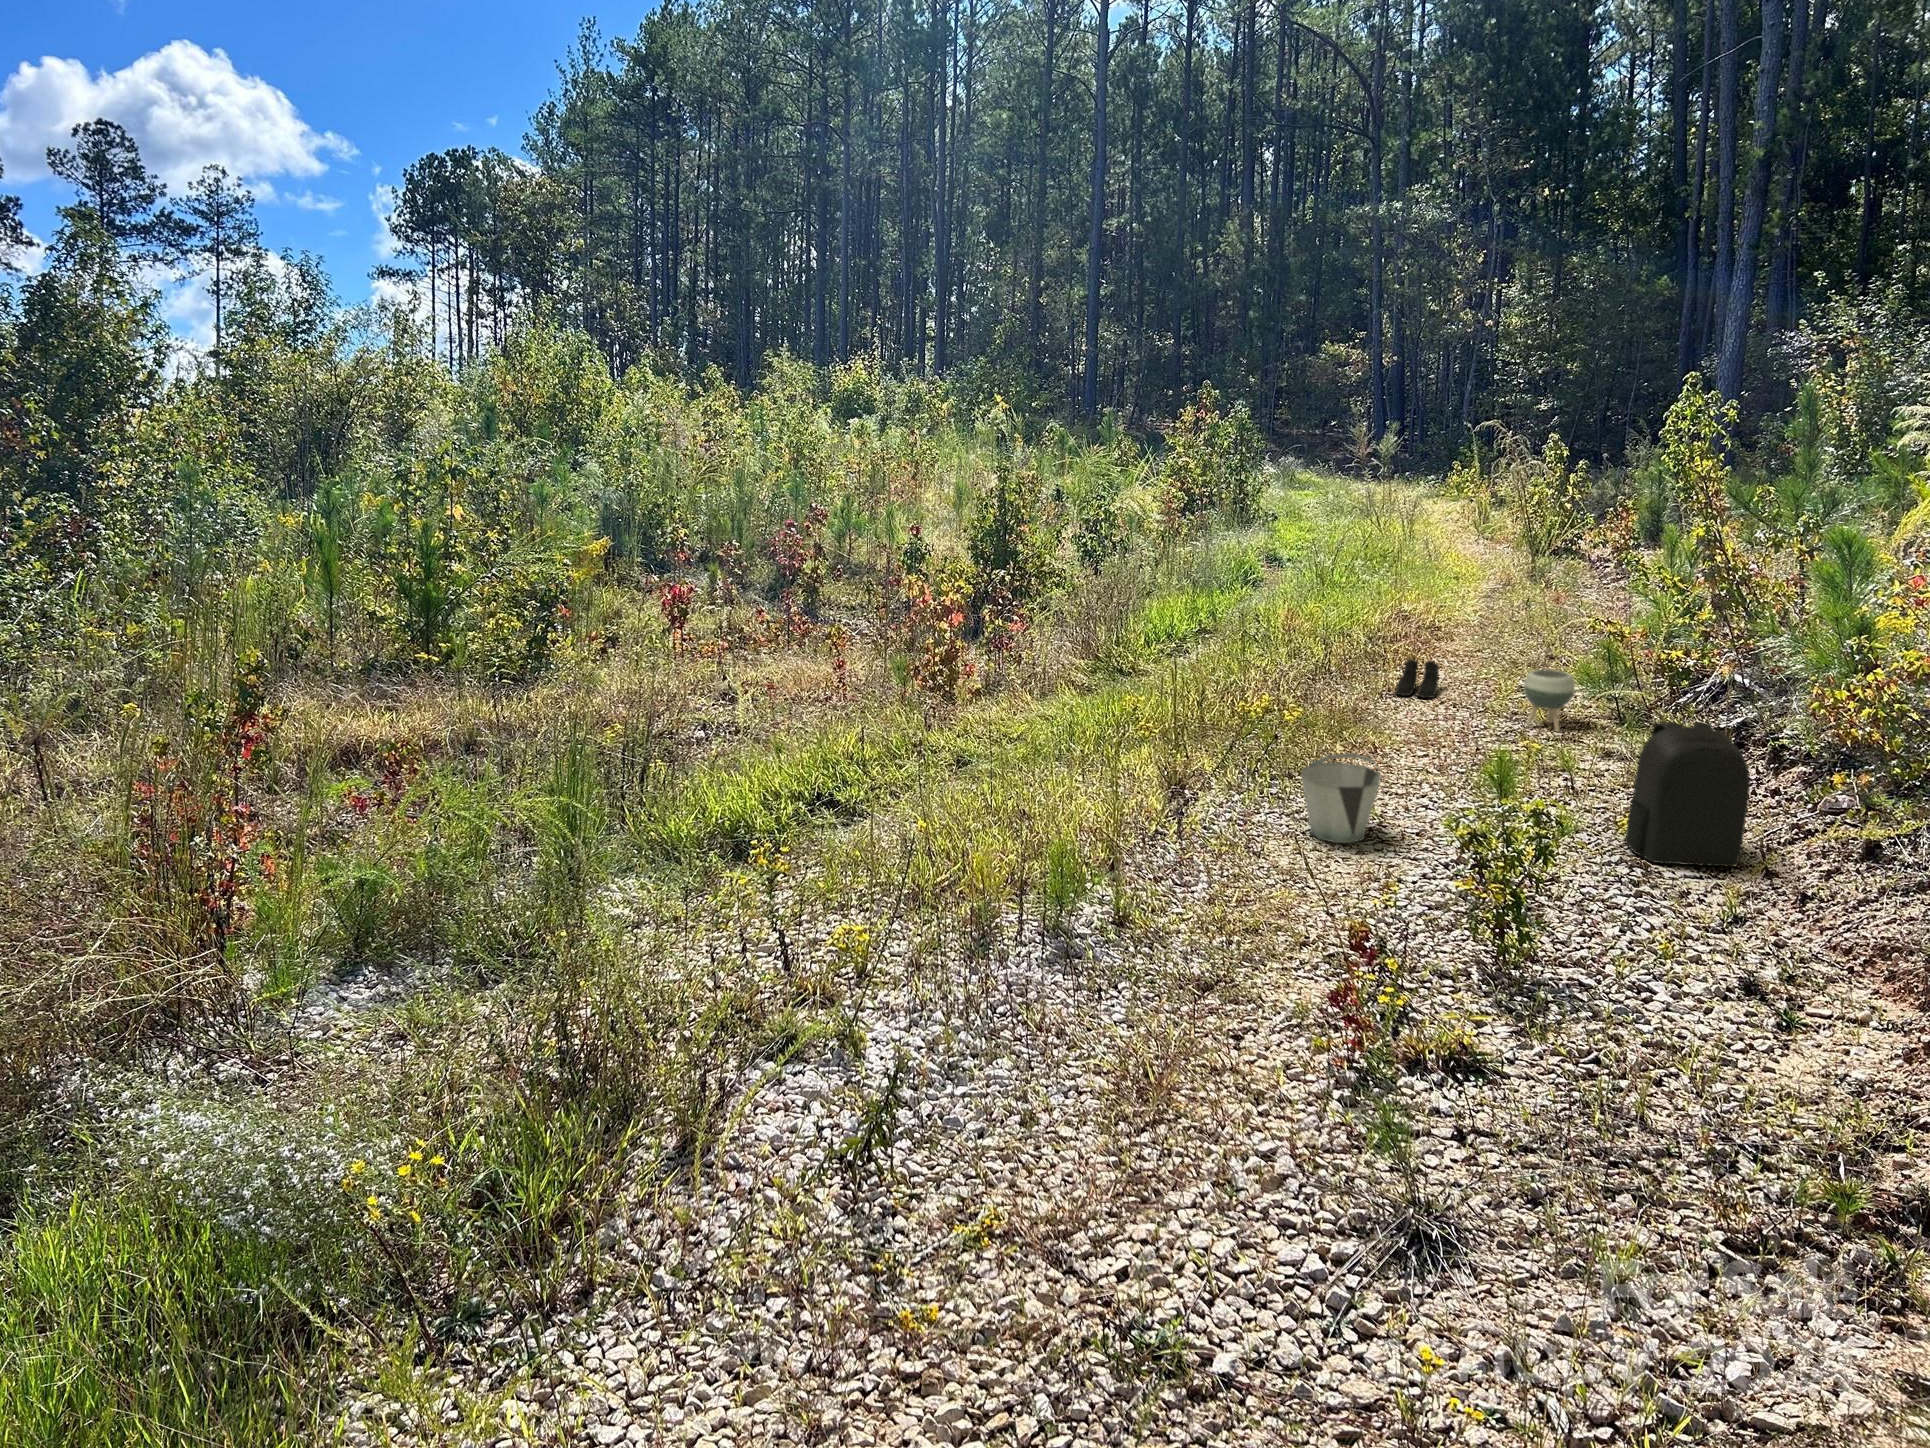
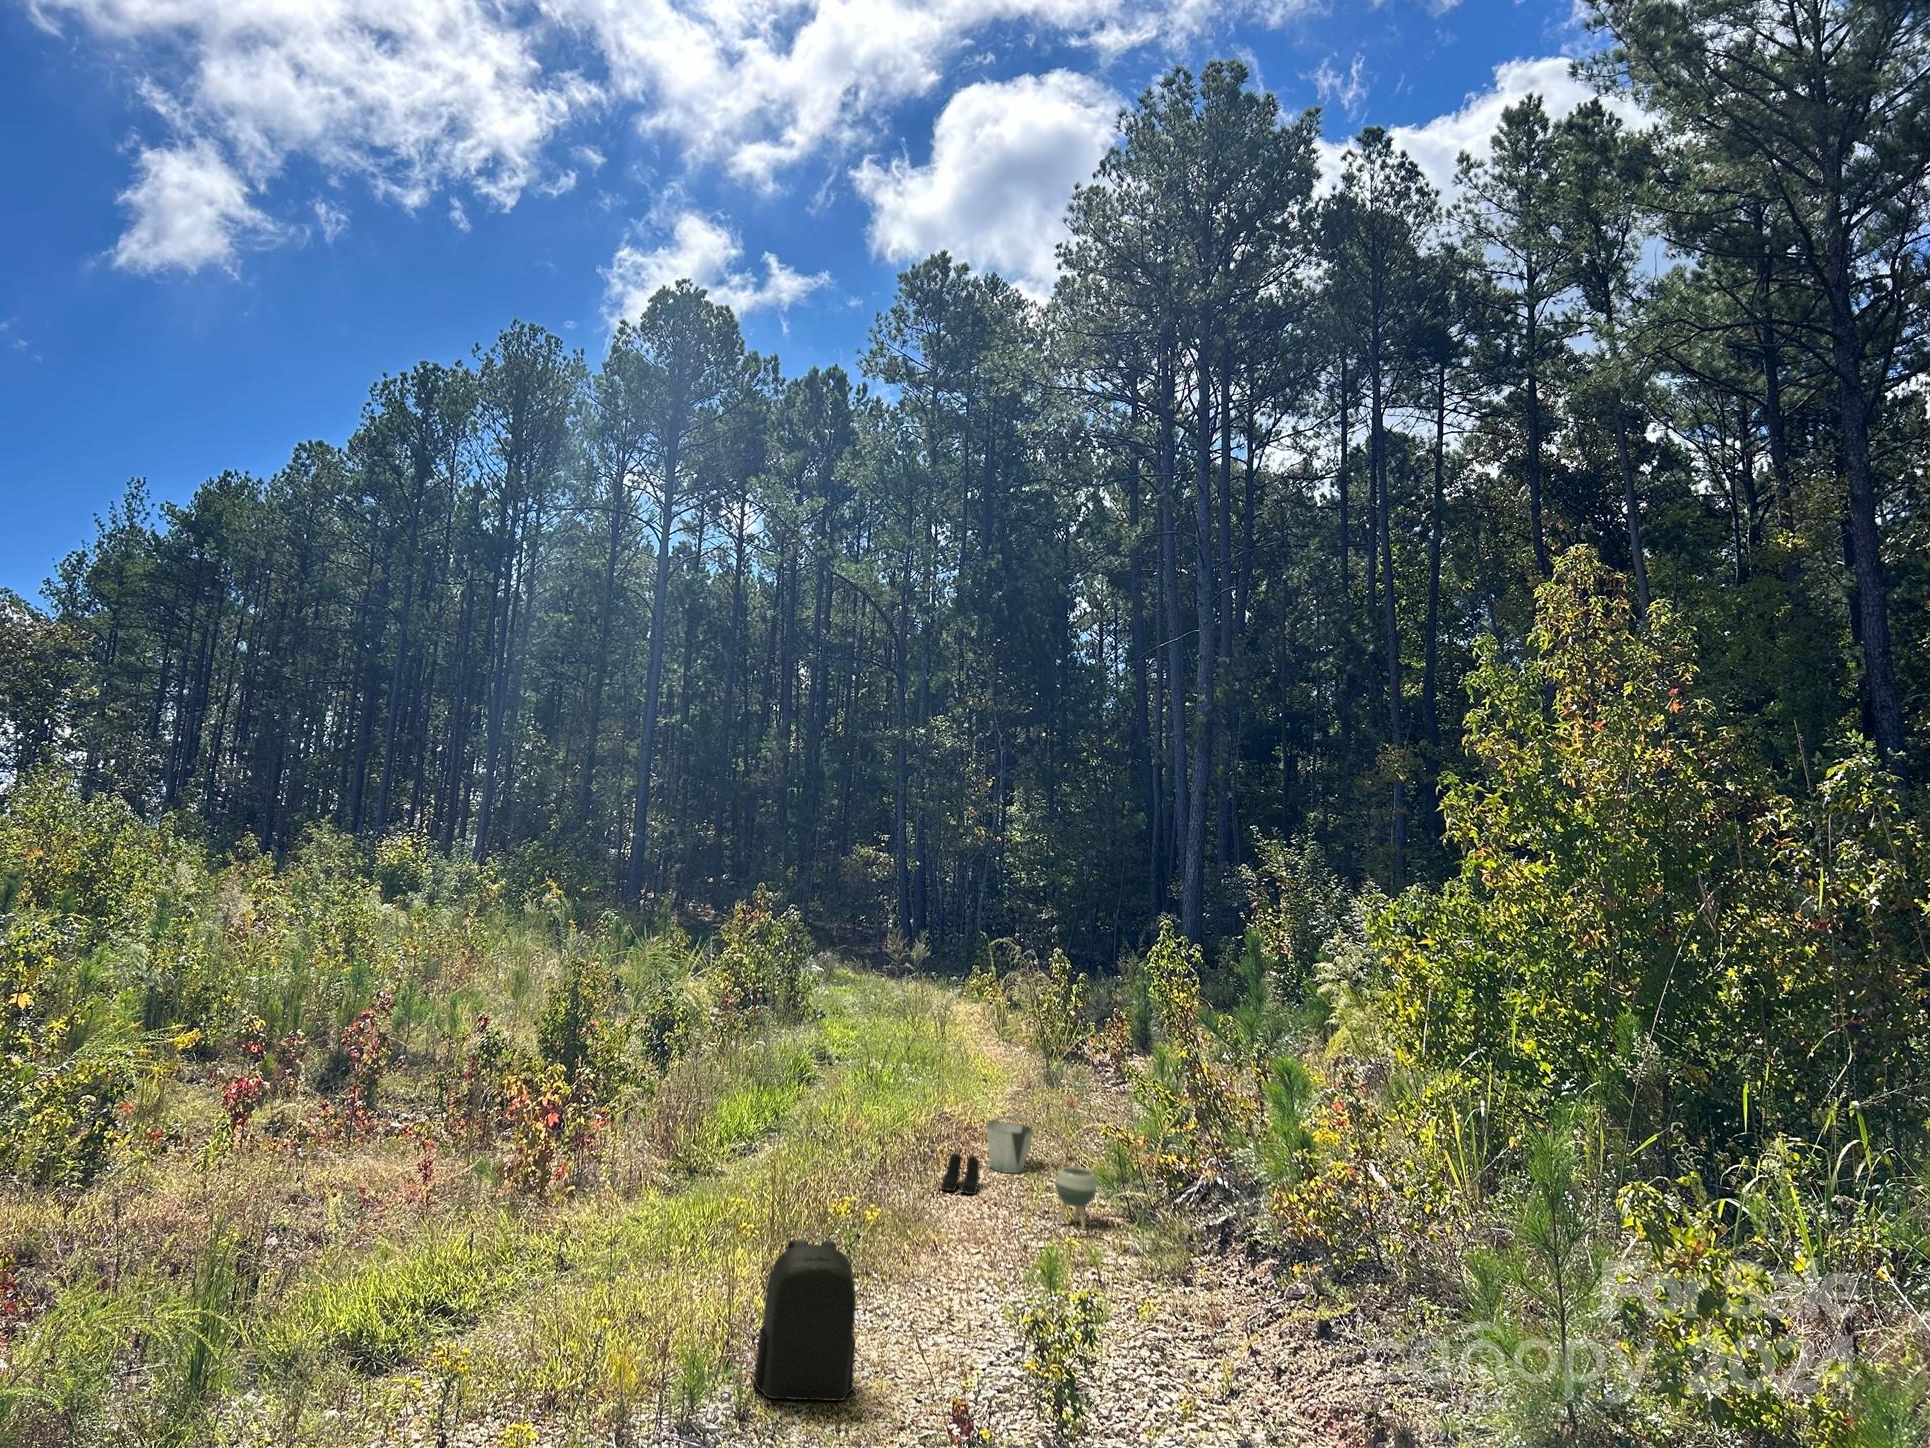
backpack: present [1625,721,1750,867] -> present [754,1239,856,1401]
bucket: present [1301,753,1381,843] -> present [986,1115,1034,1173]

